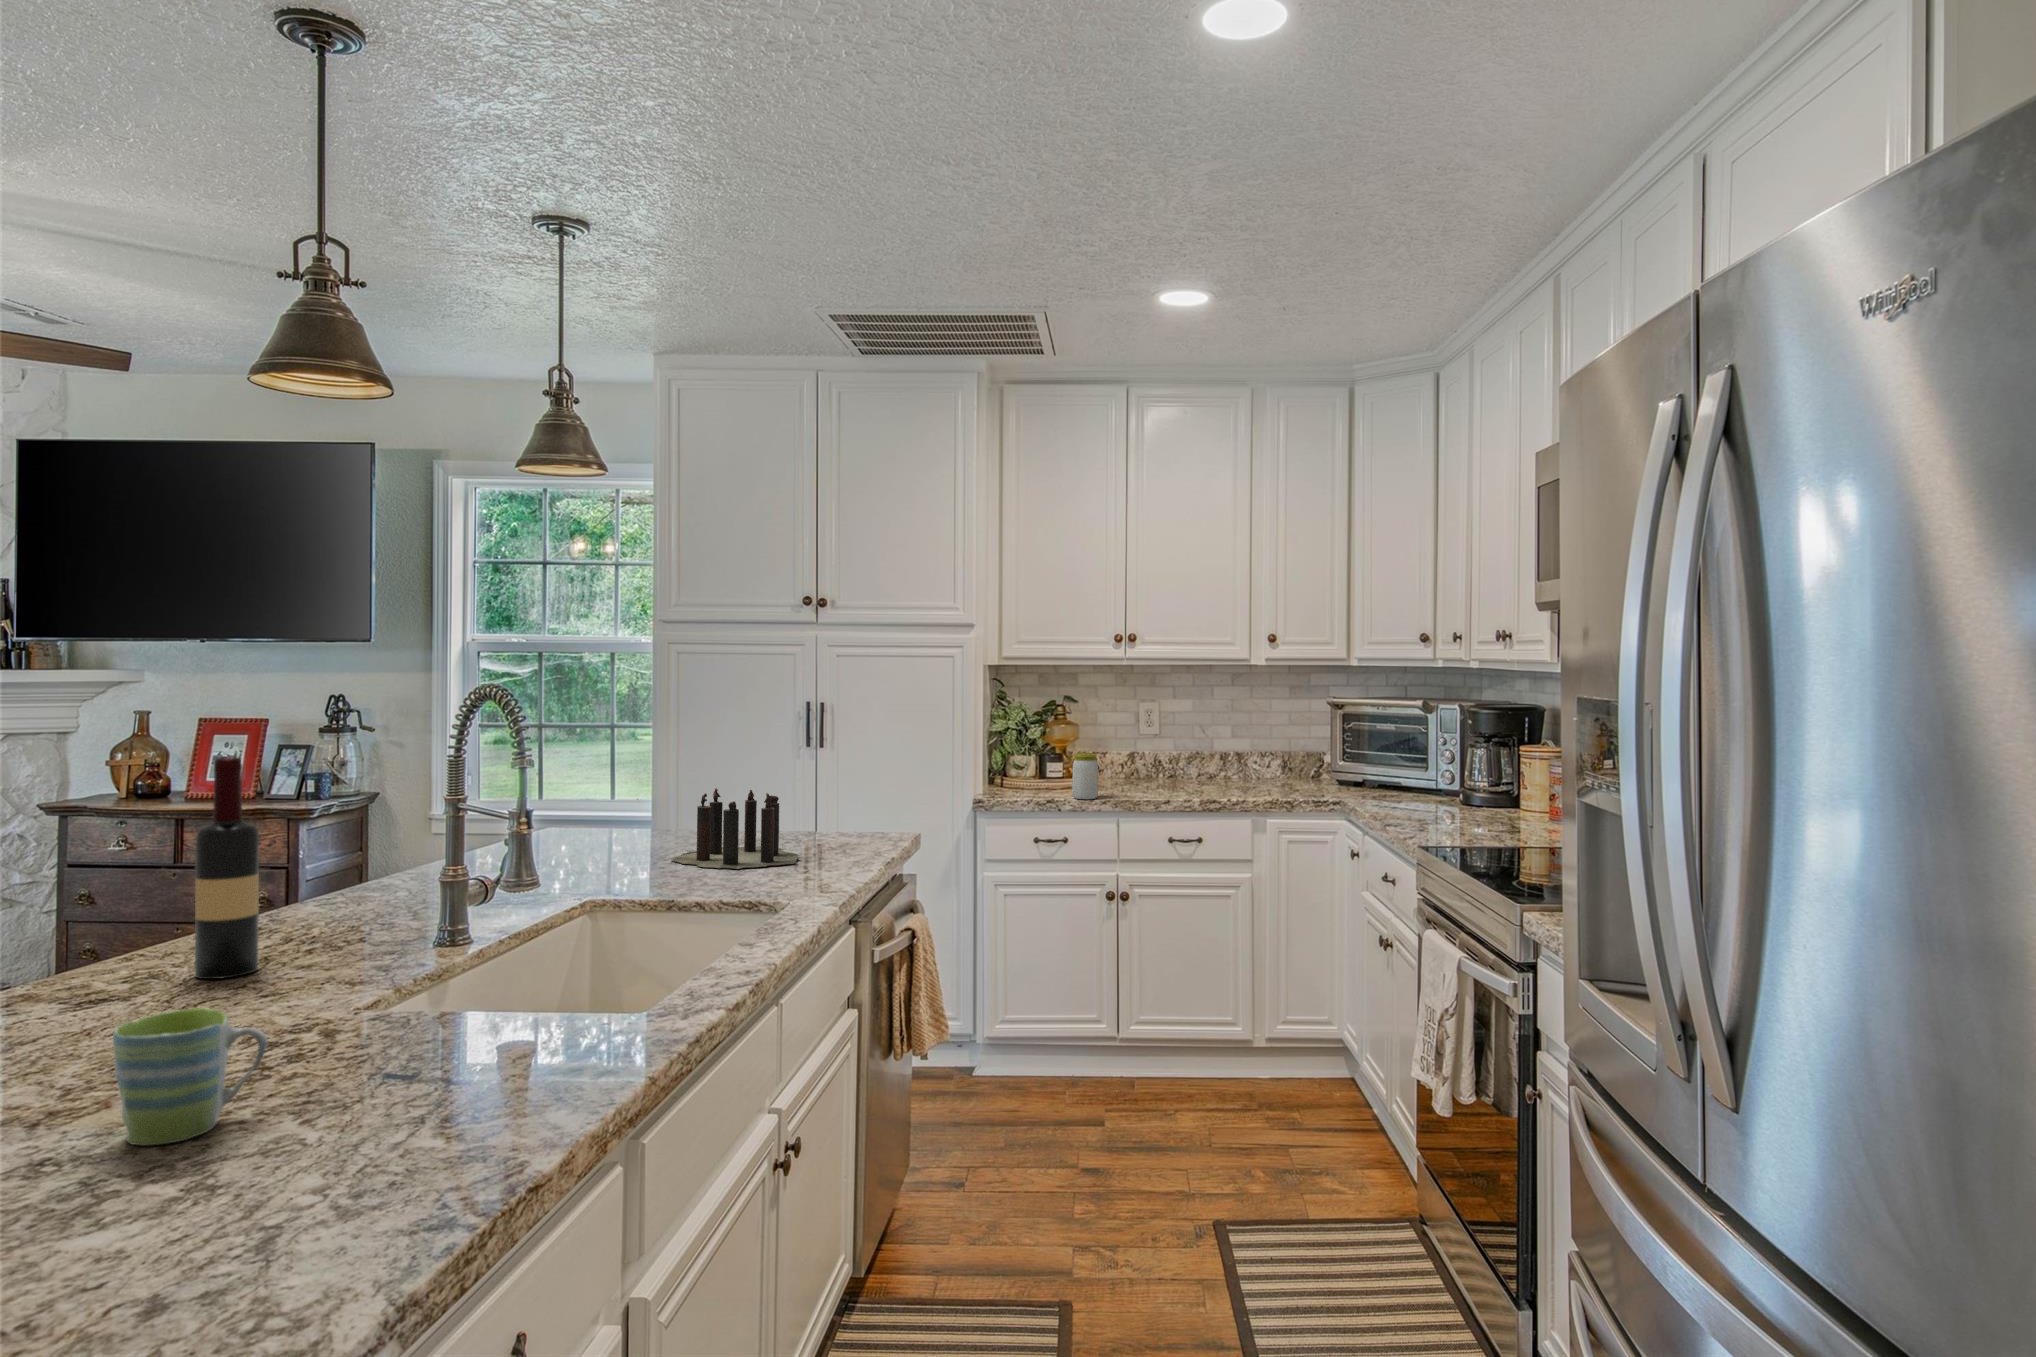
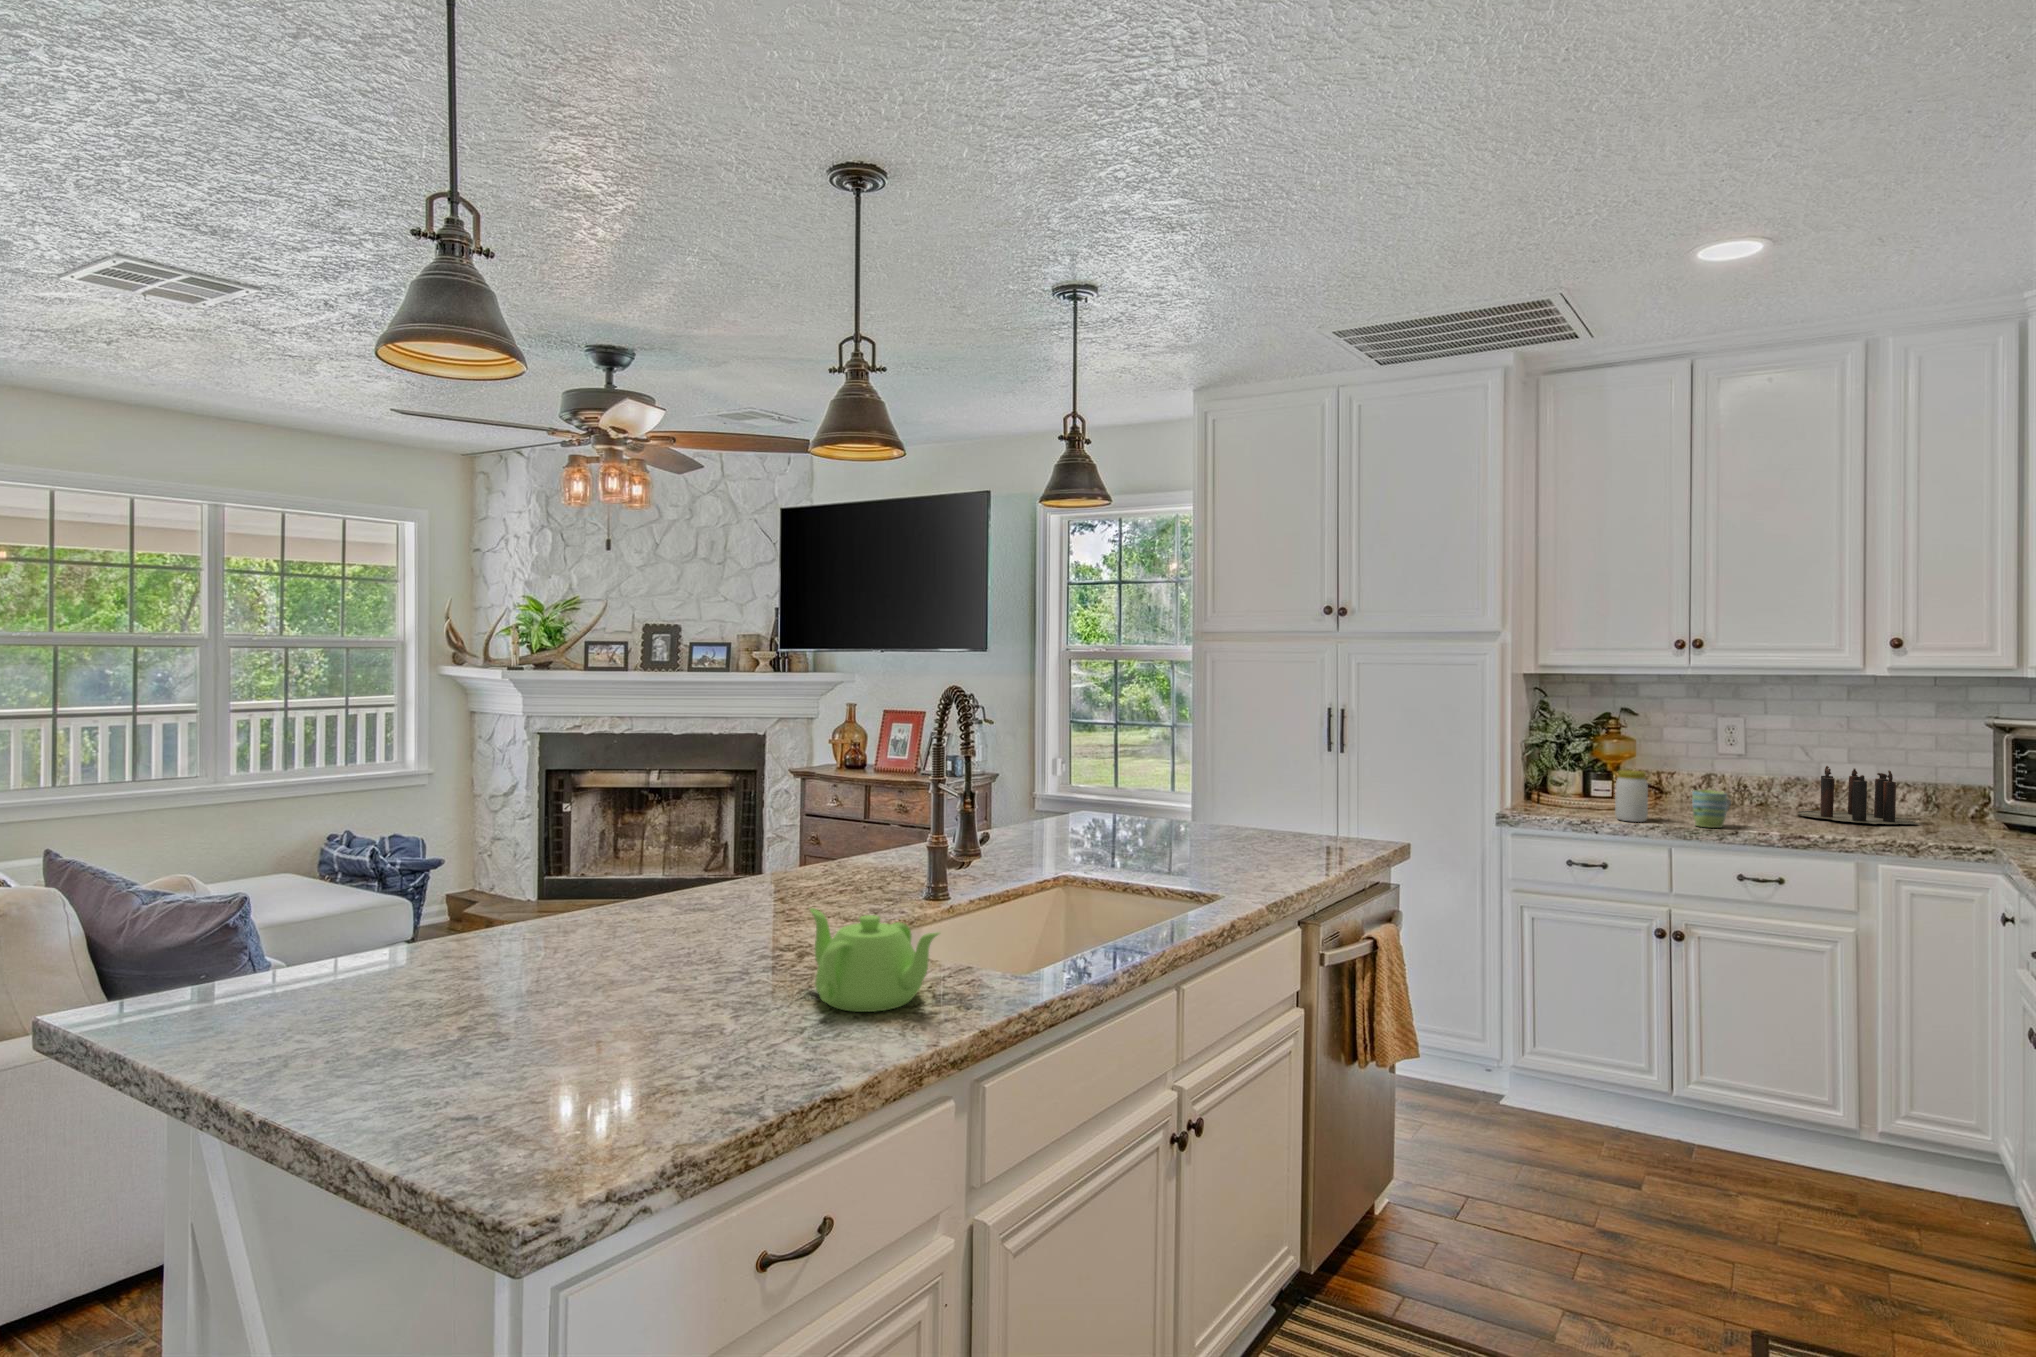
wine bottle: present [195,757,259,979] -> none [758,737,798,900]
candle: present [672,788,799,869] -> present [1797,766,1920,824]
teapot: none [385,970,588,1090] -> present [810,908,939,1012]
mug: present [113,1007,267,1145] -> present [1692,790,1731,828]

